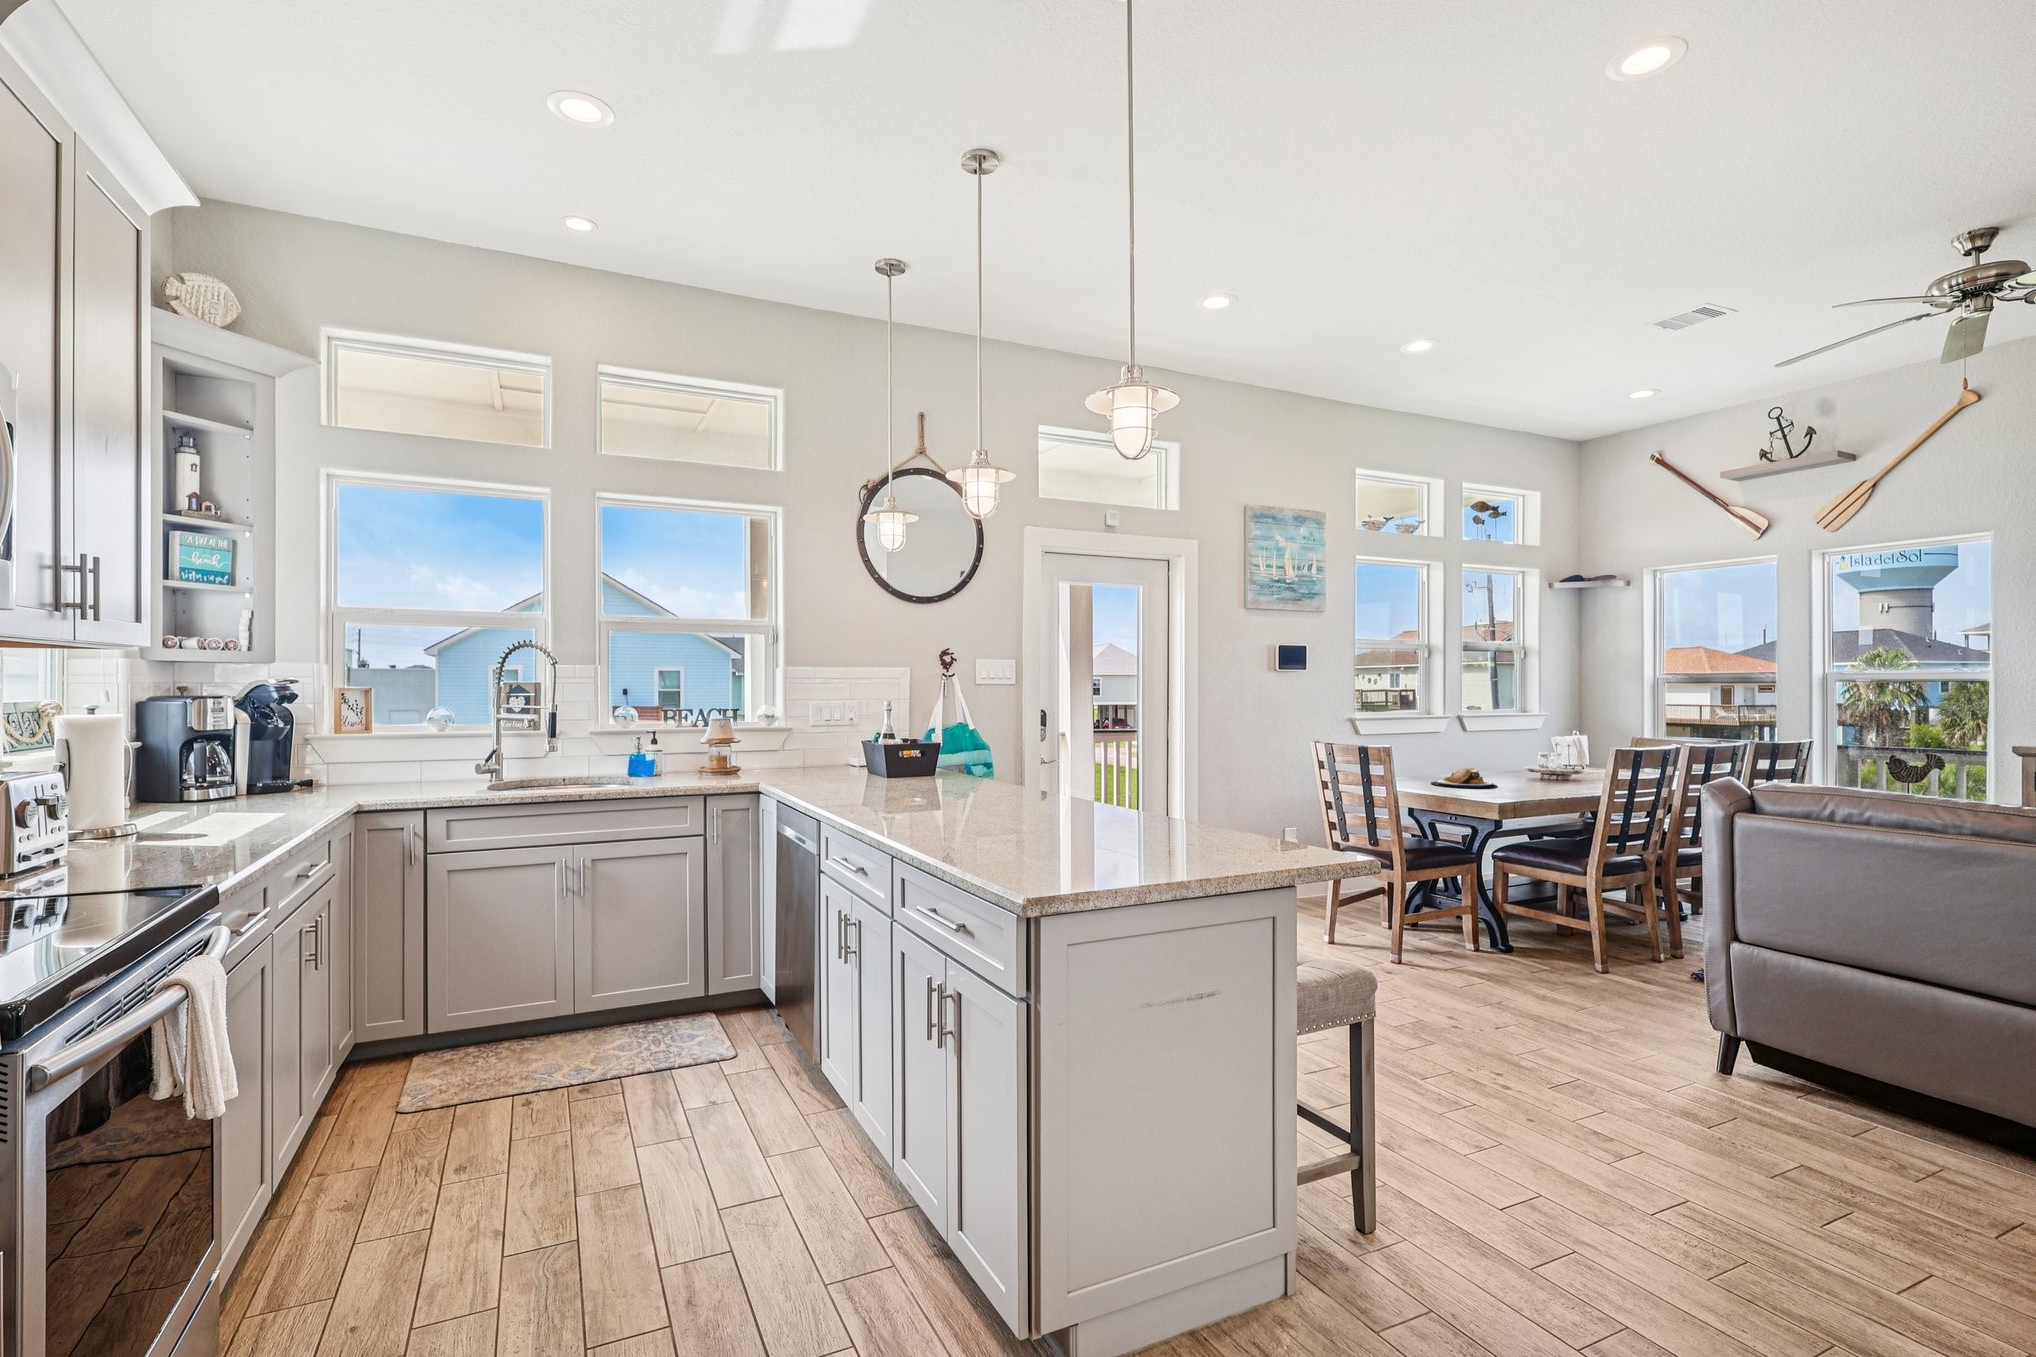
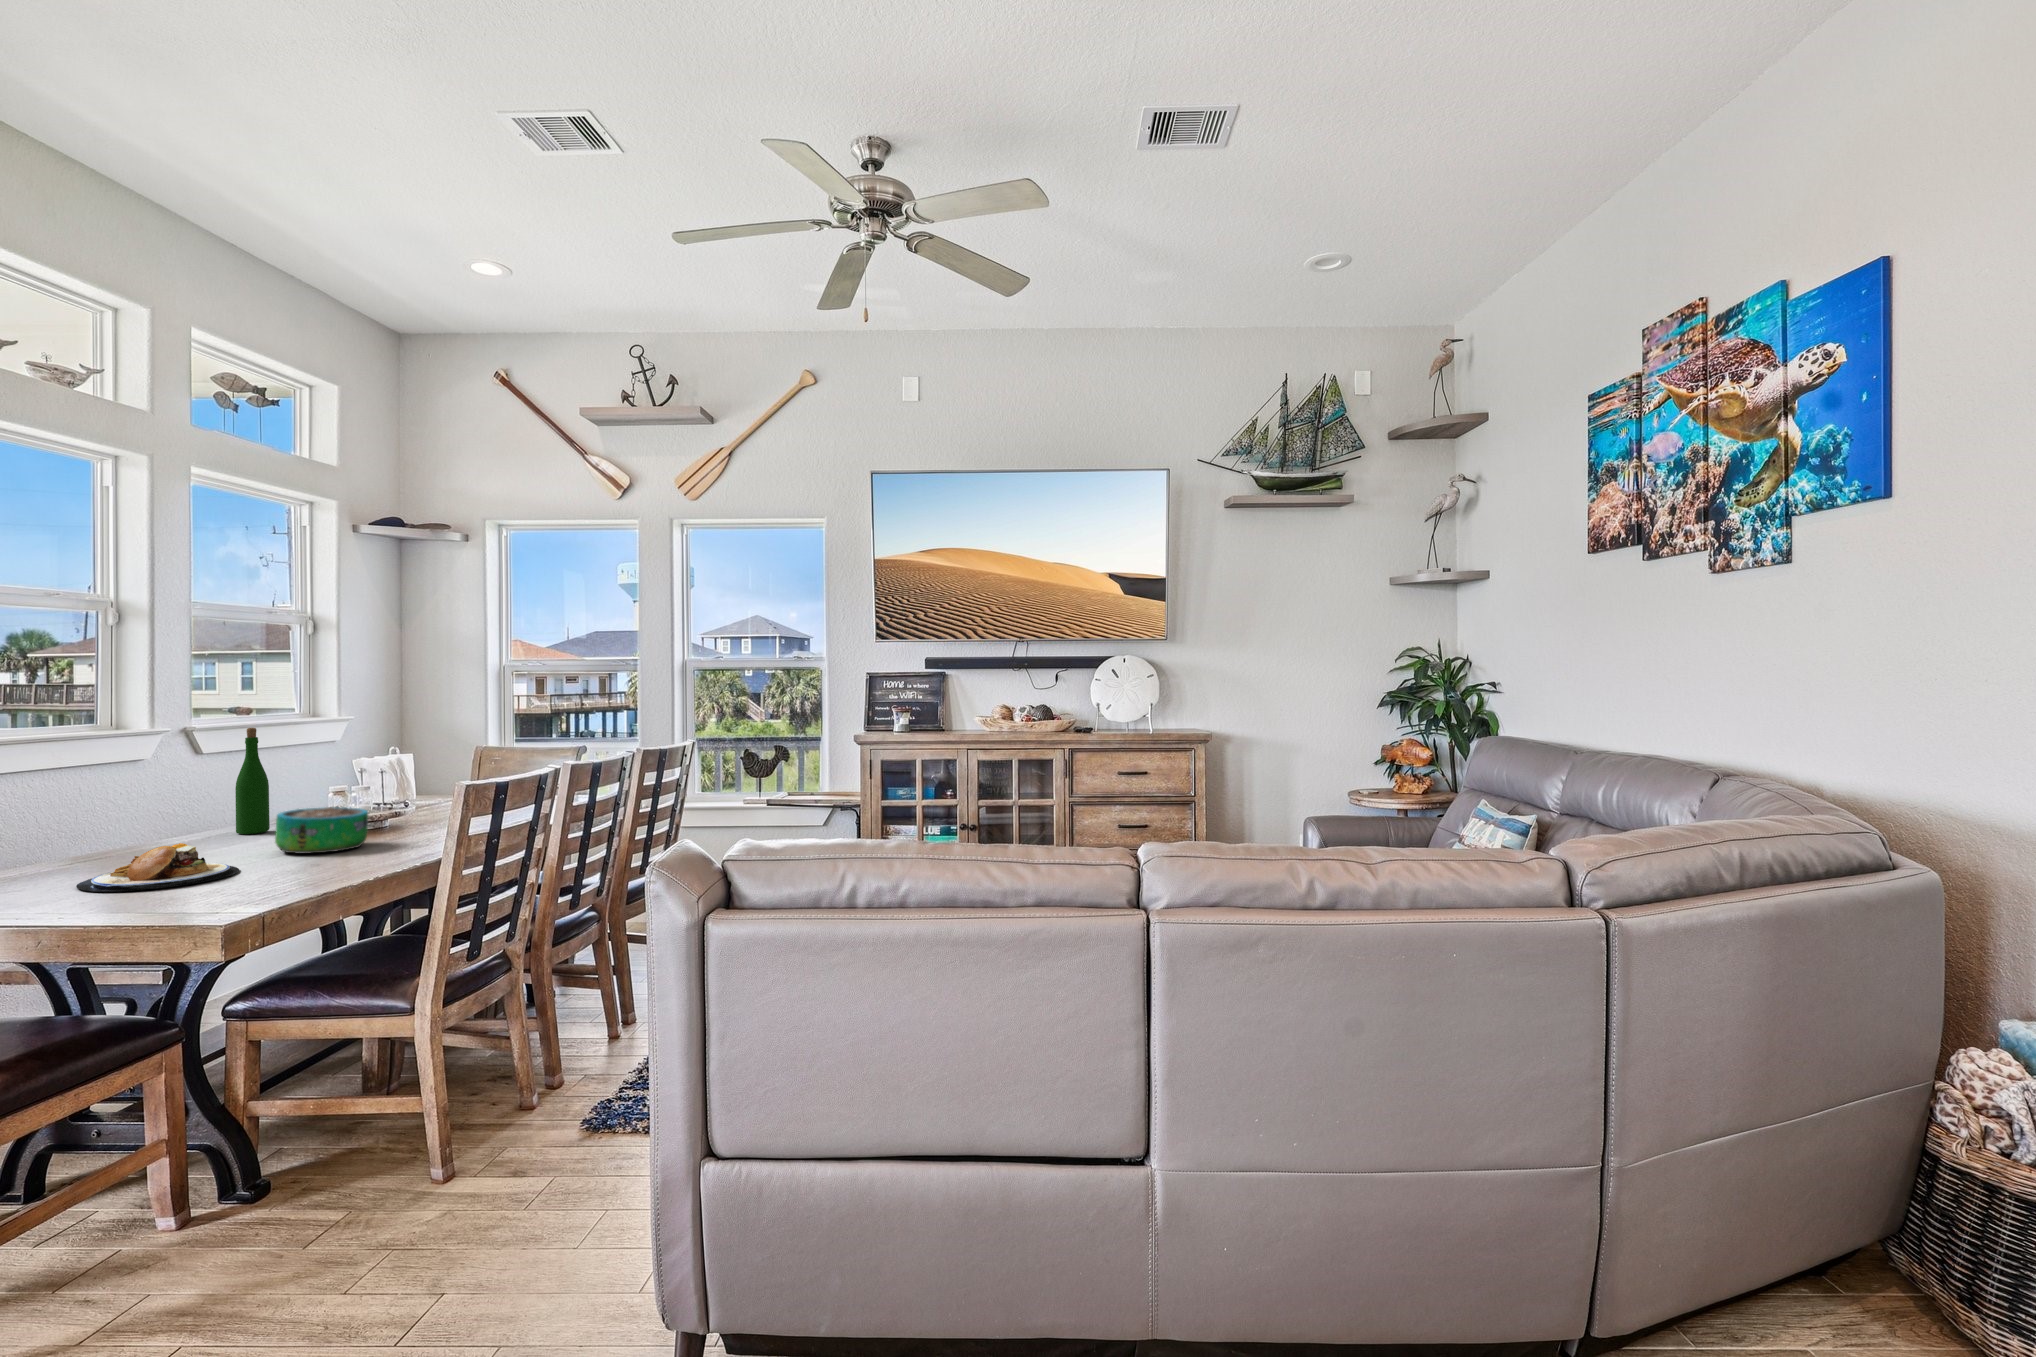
wine bottle: none [1490,714,1507,774] -> present [235,728,270,834]
decorative bowl: none [1512,760,1561,785] -> present [275,807,368,854]

